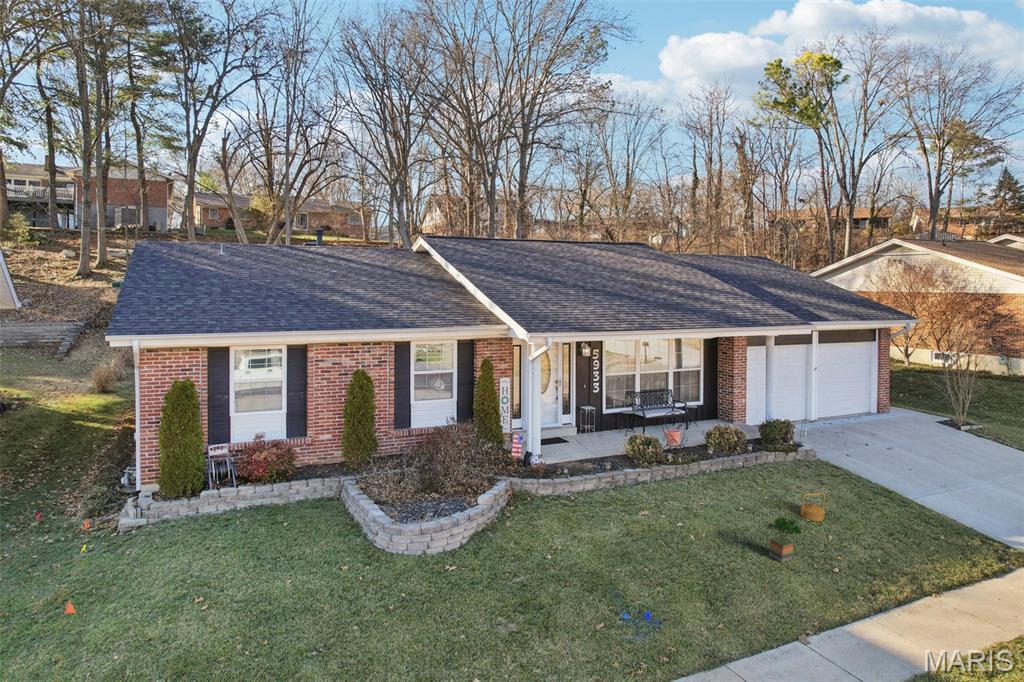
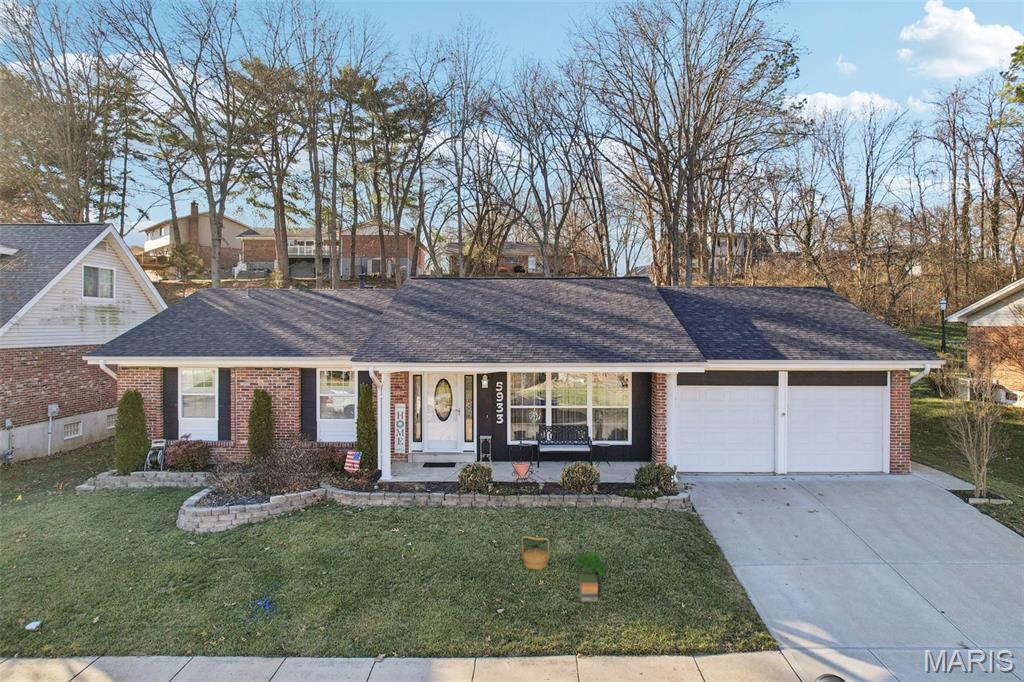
potted tree: present [768,517,802,562] -> present [575,552,605,602]

